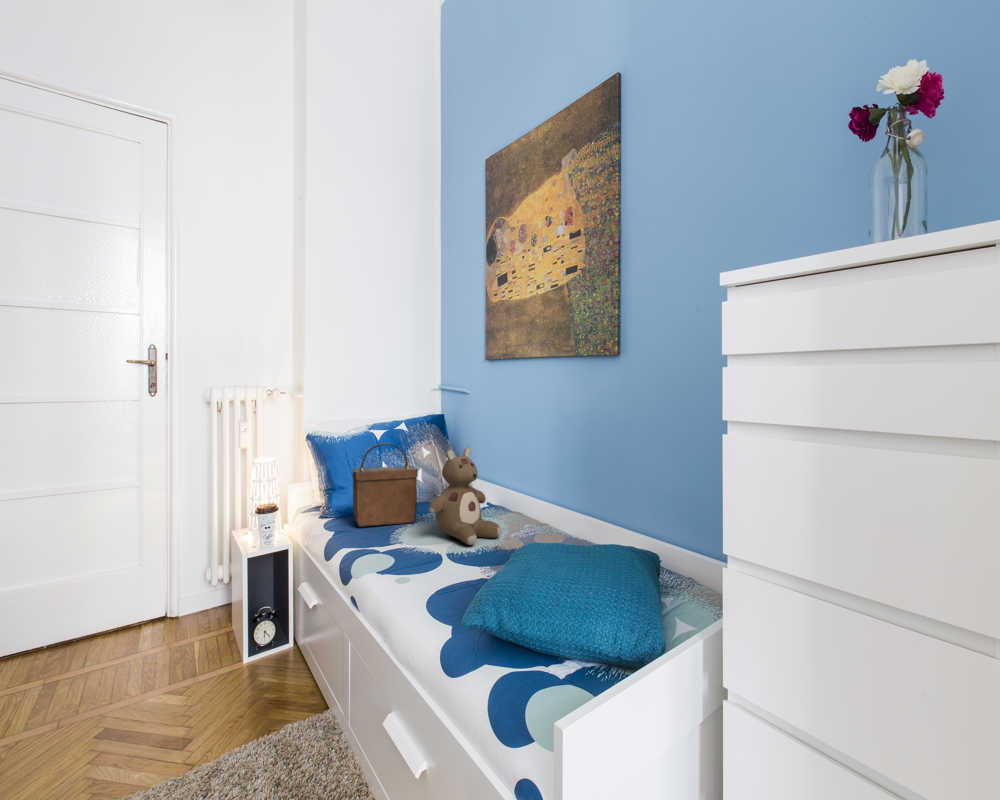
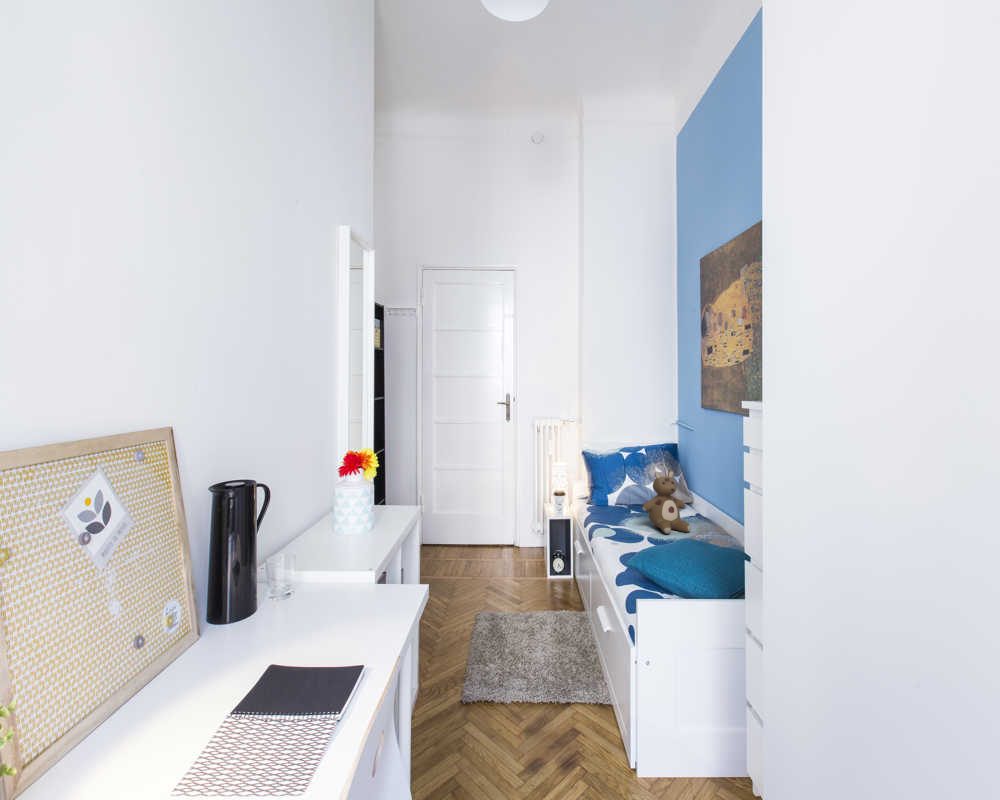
handbag: present [353,443,418,527] -> none [602,463,643,517]

